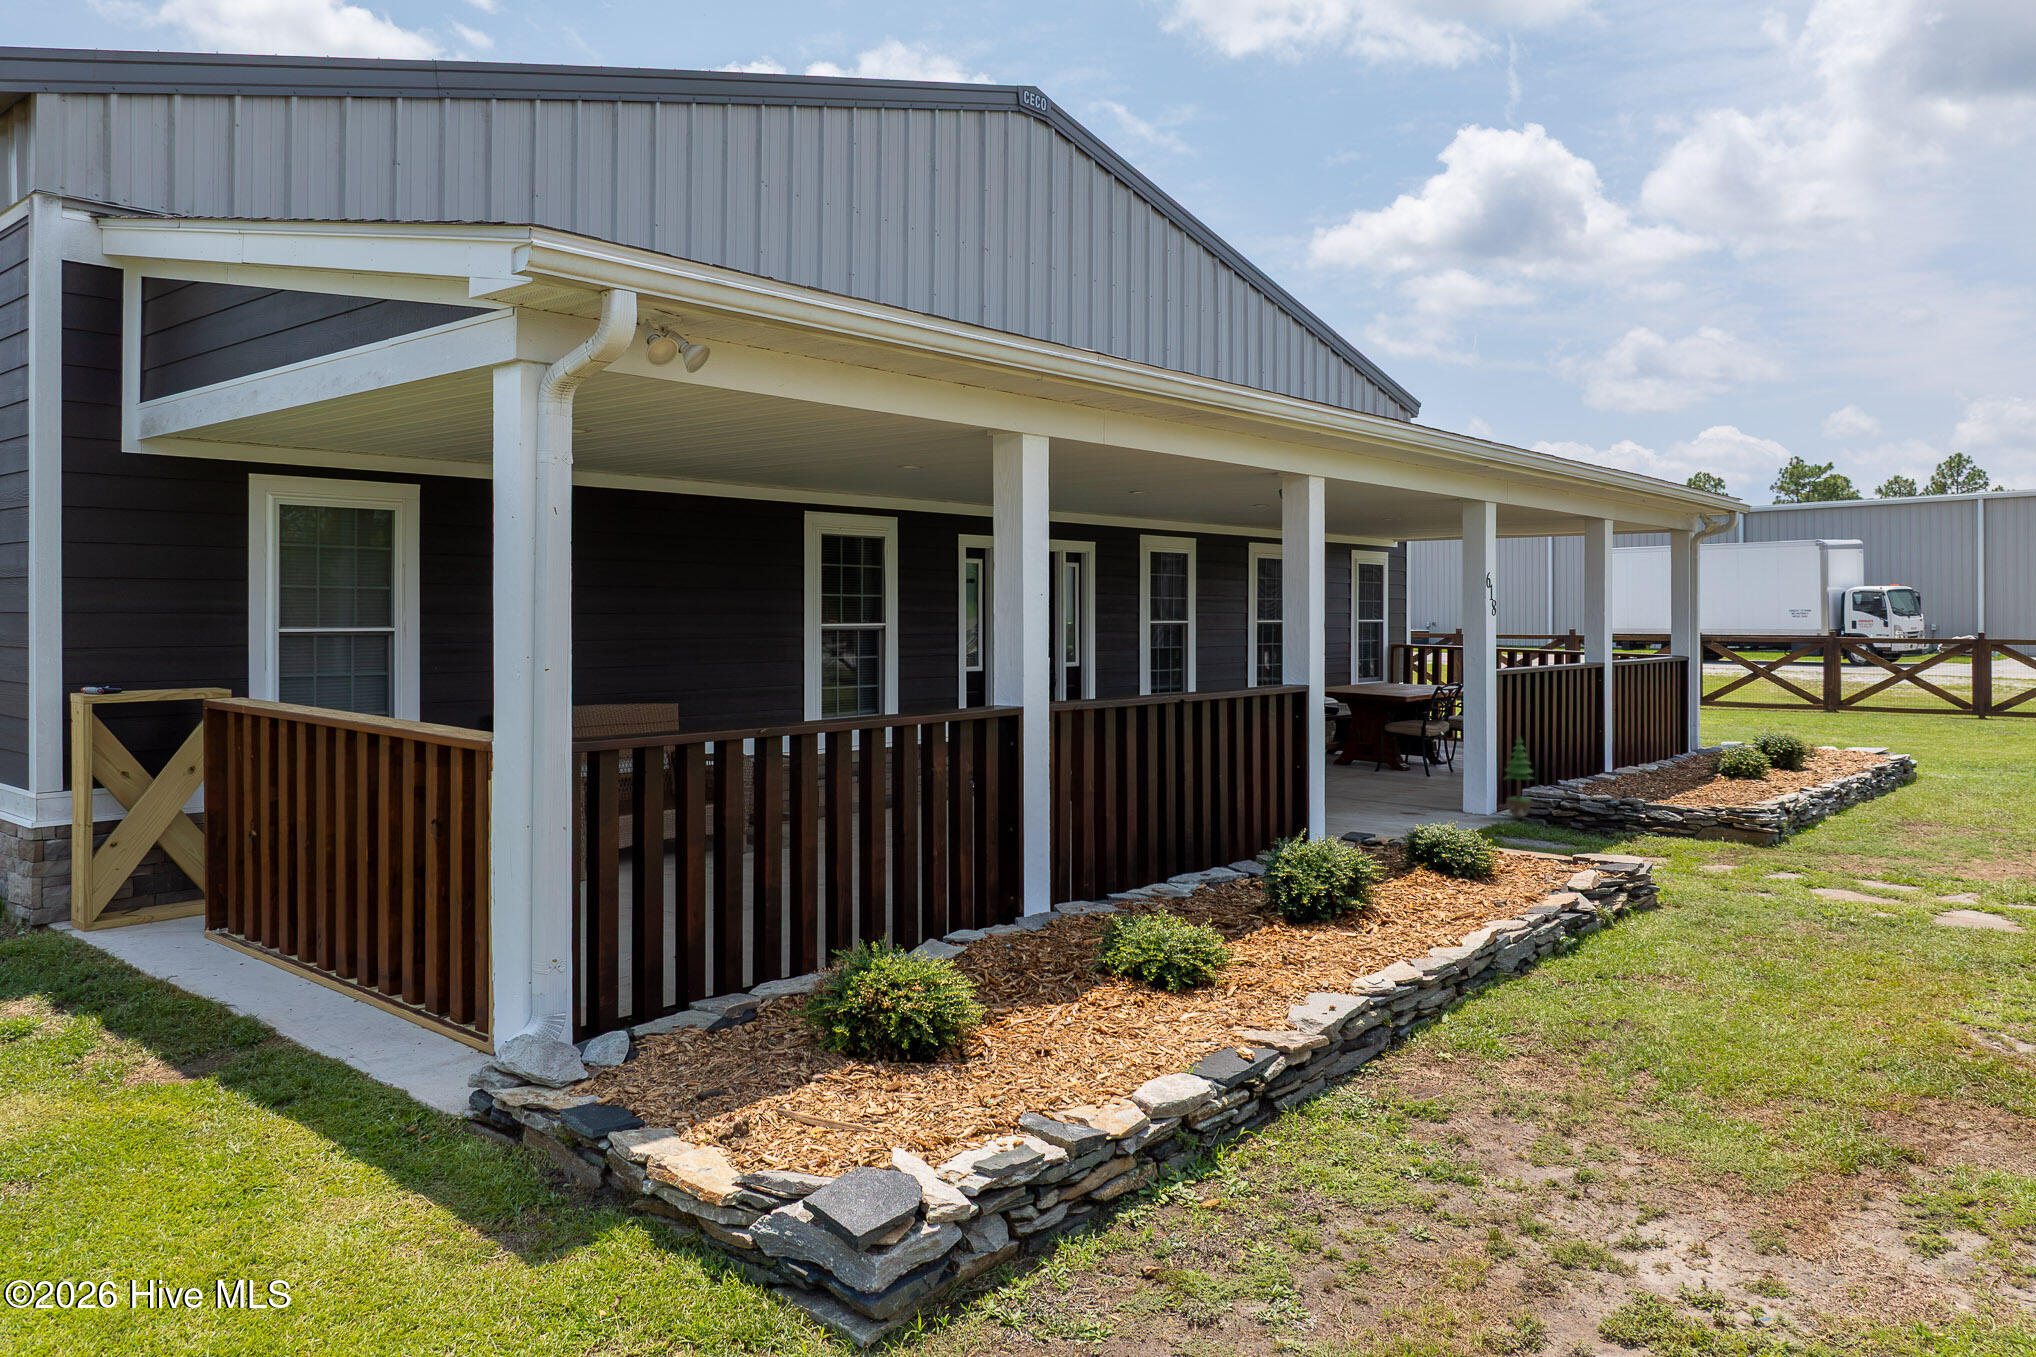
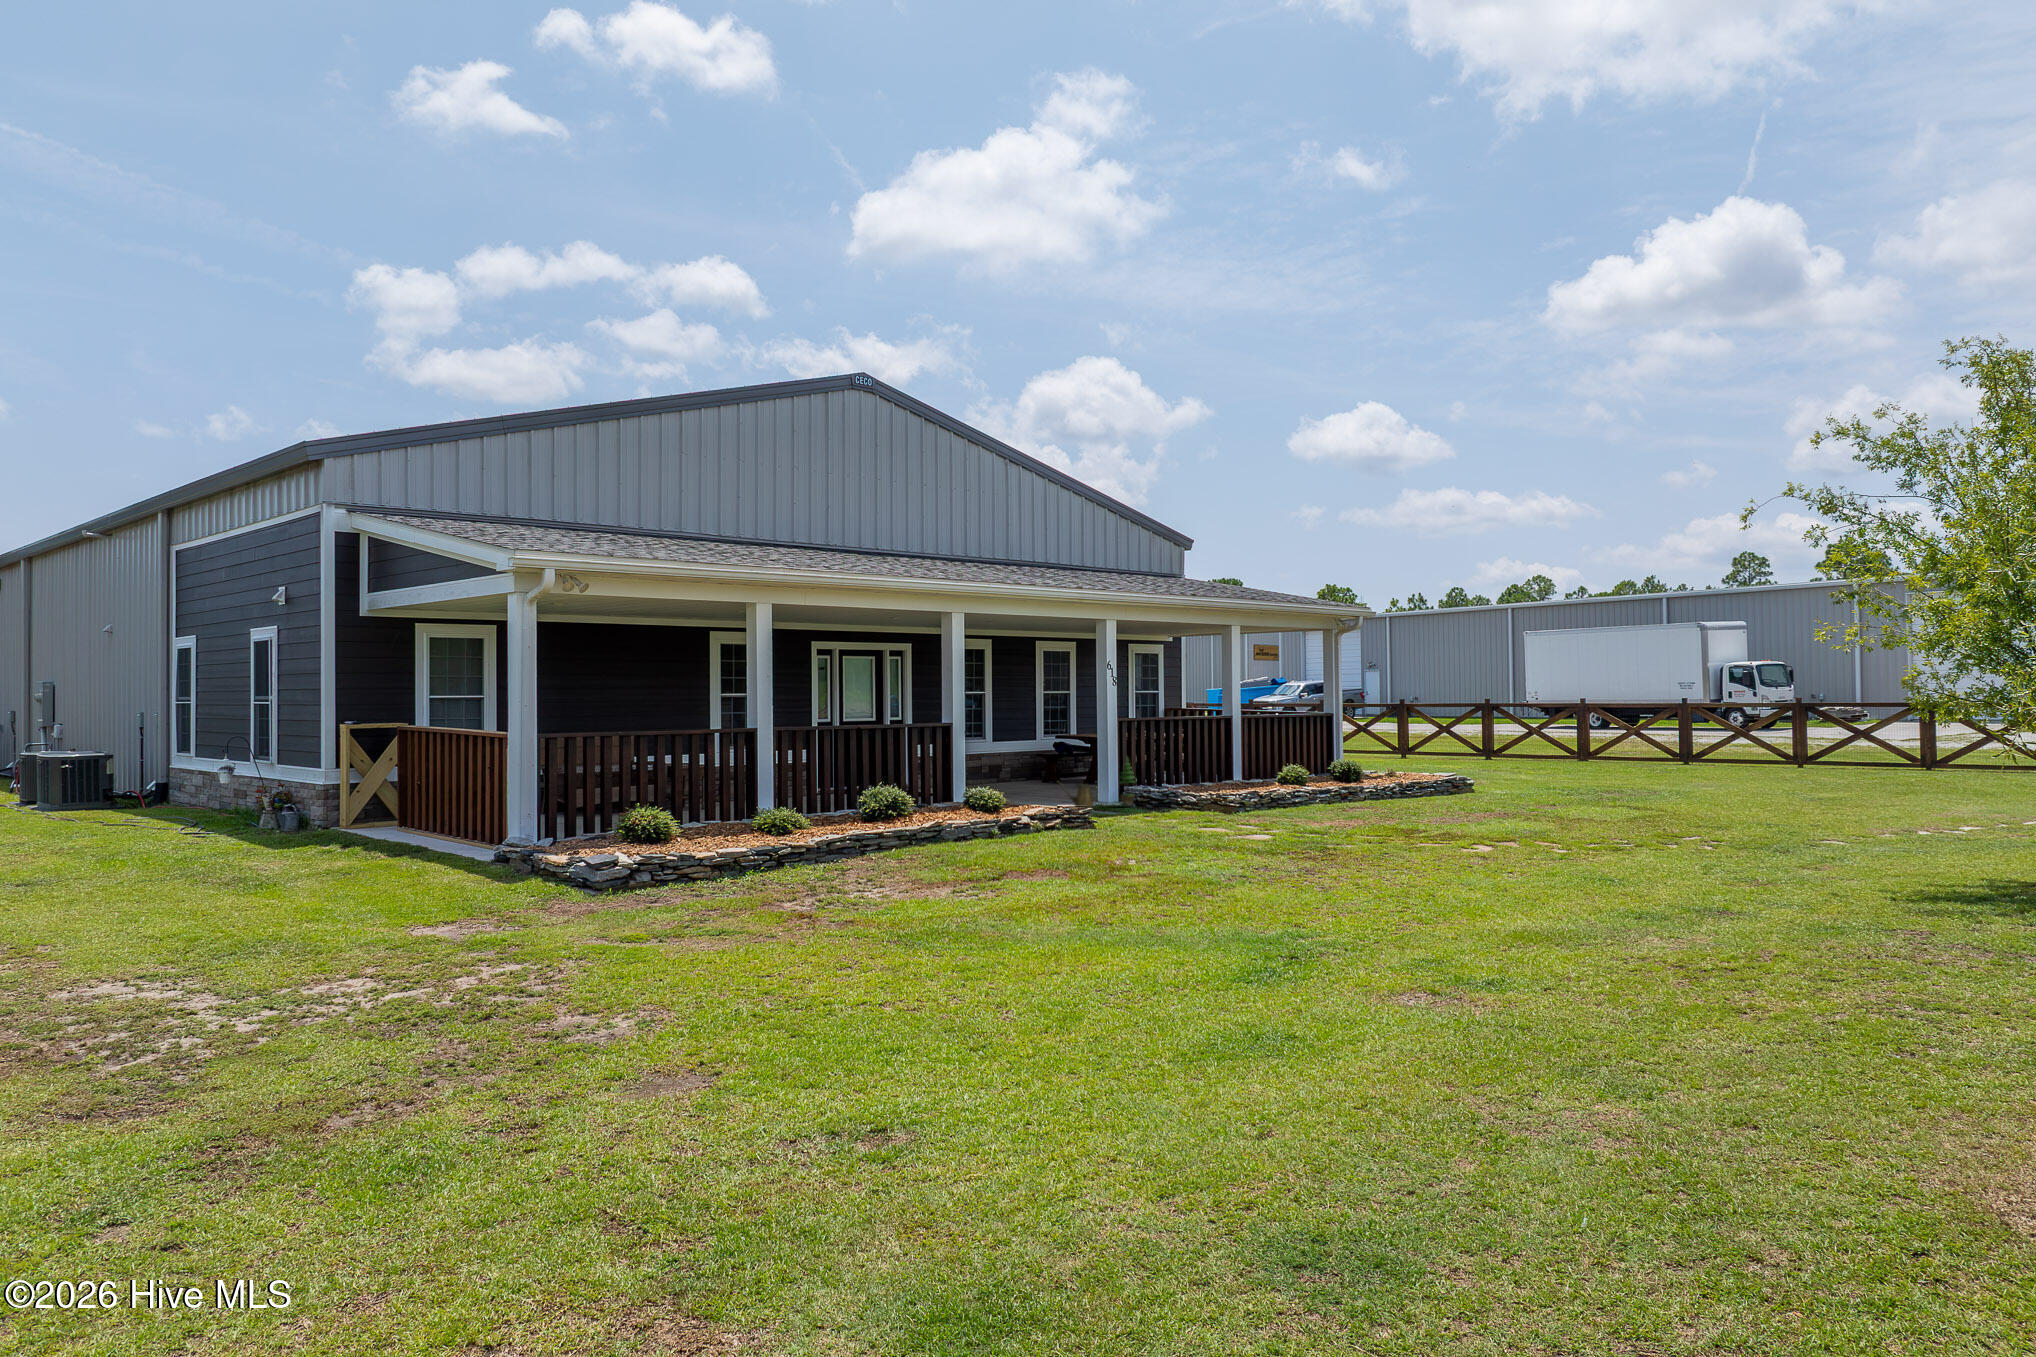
watering can: none [1394,775,1468,819] -> present [1062,784,1094,807]

